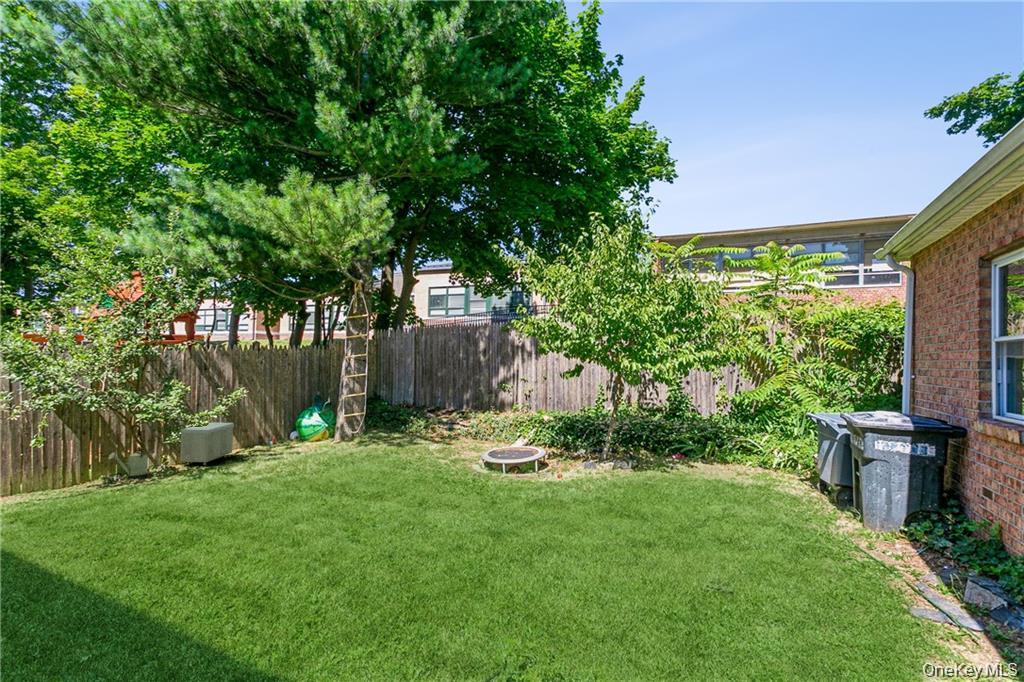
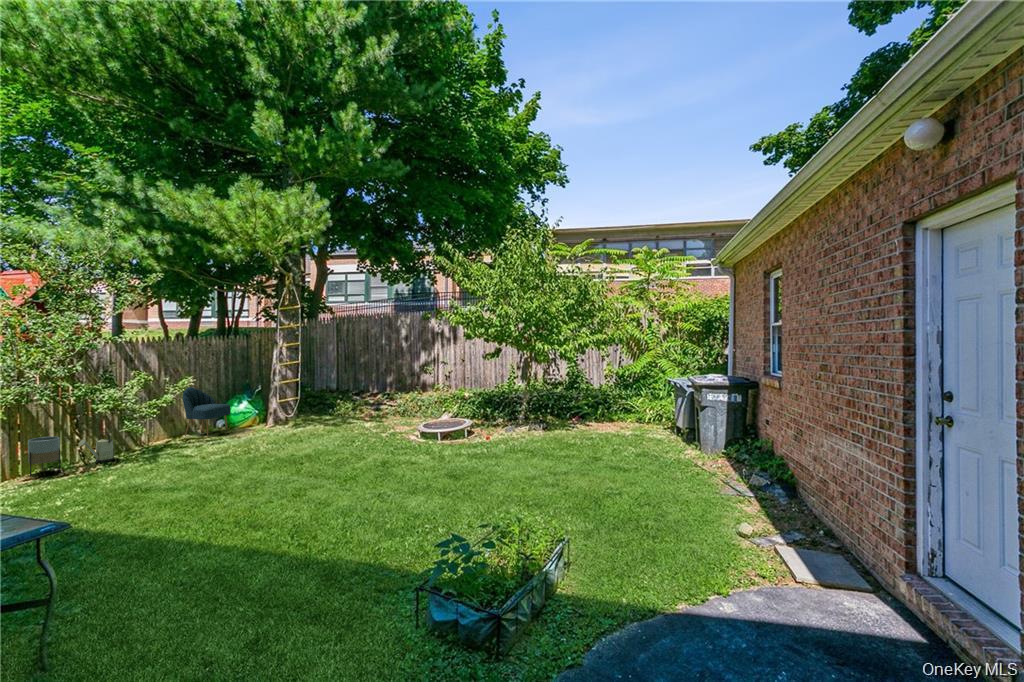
chair: none [239,398,288,453] -> present [183,387,230,437]
storage bench: present [180,422,234,465] -> none [138,410,183,450]
planter: none [50,448,85,491] -> present [28,436,60,476]

